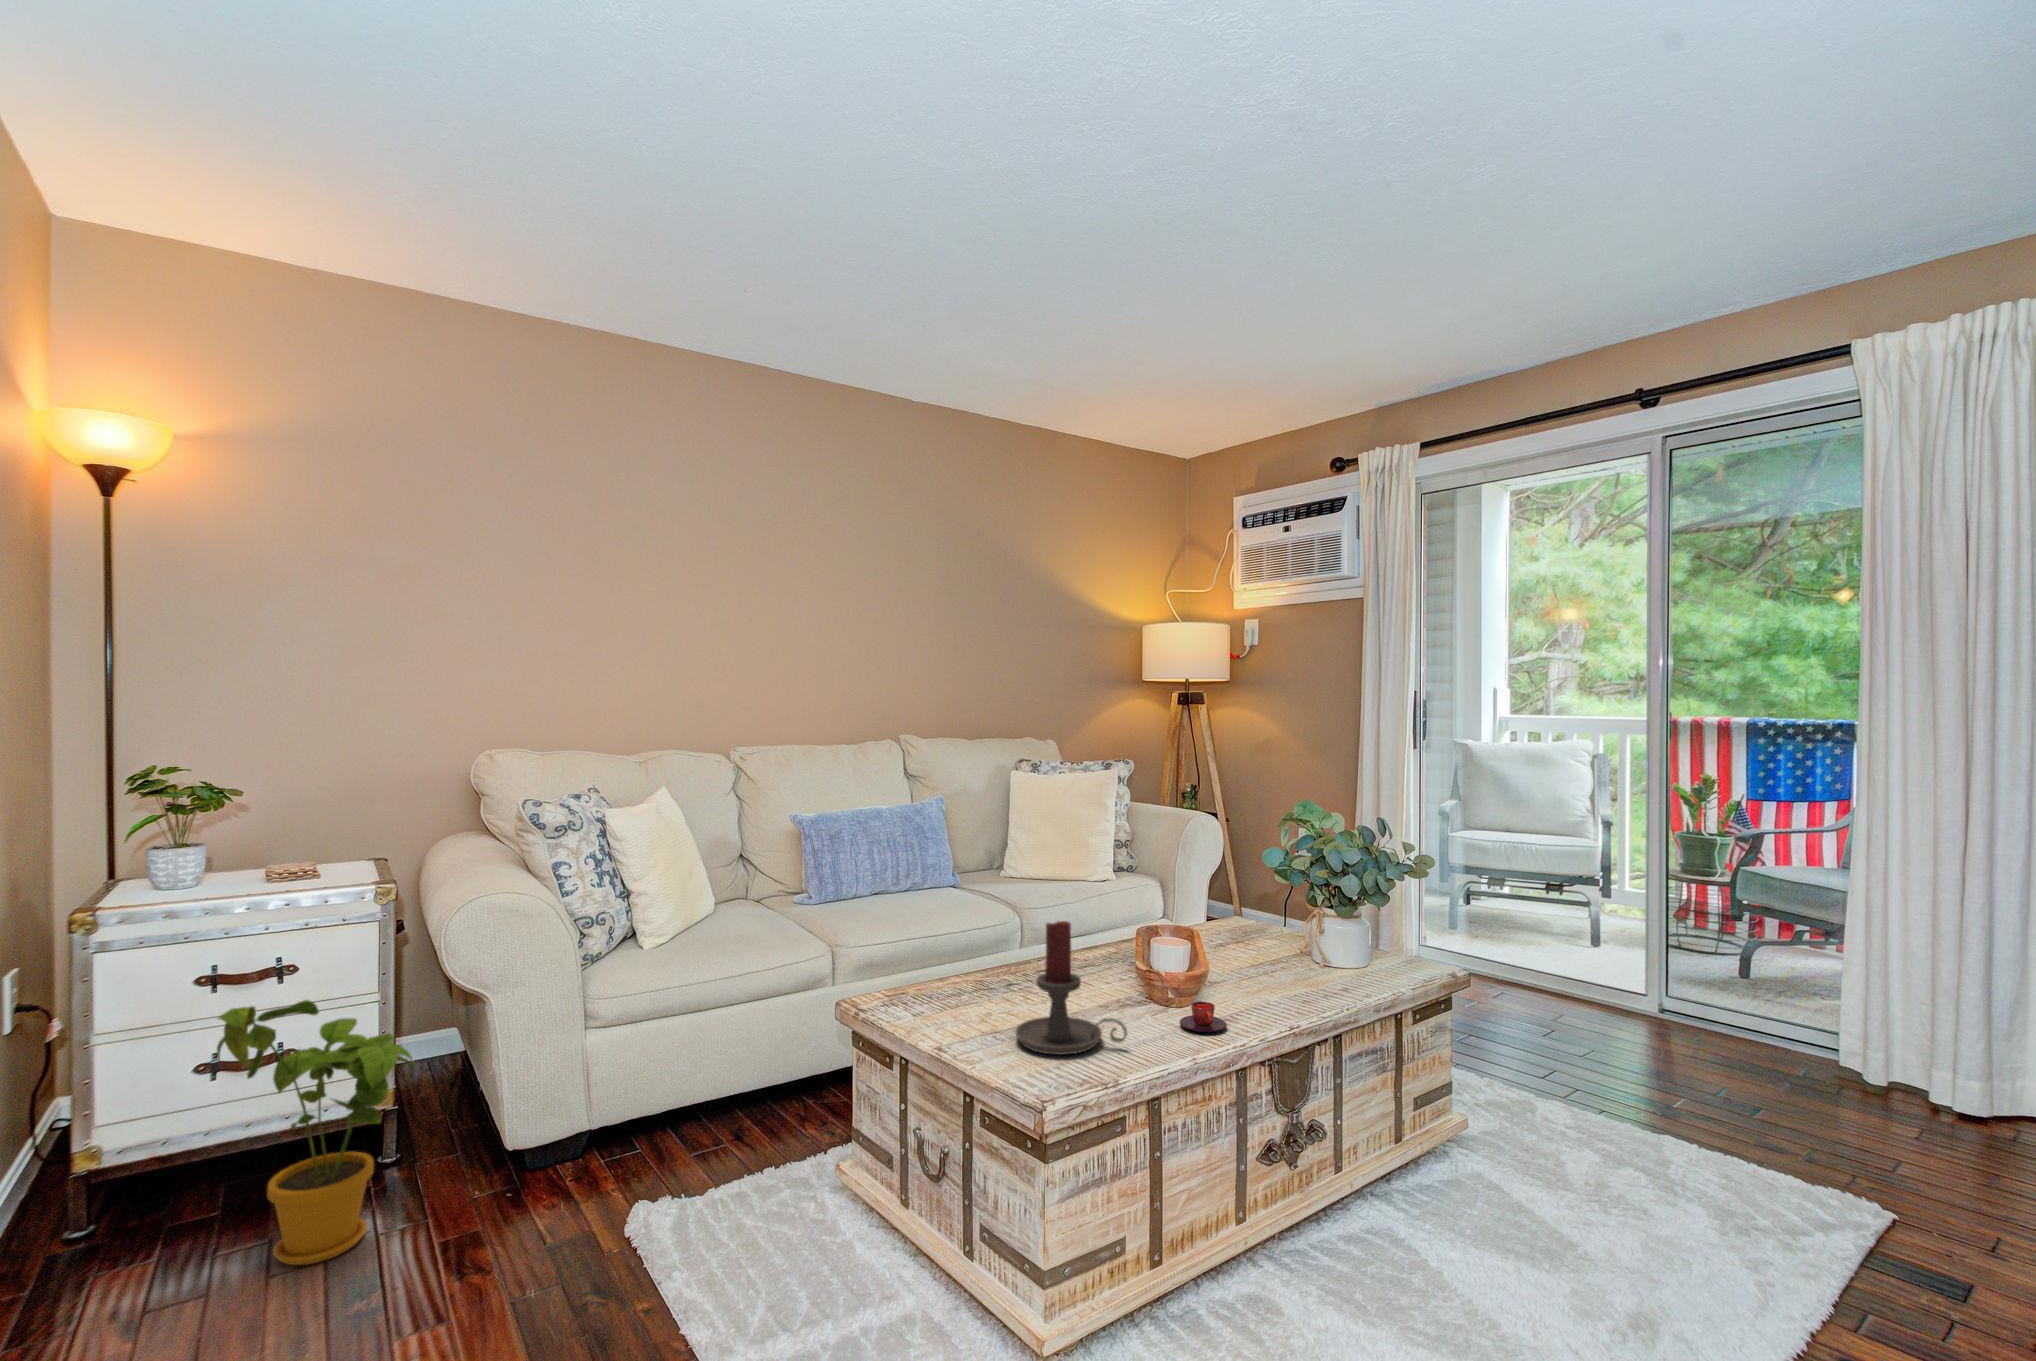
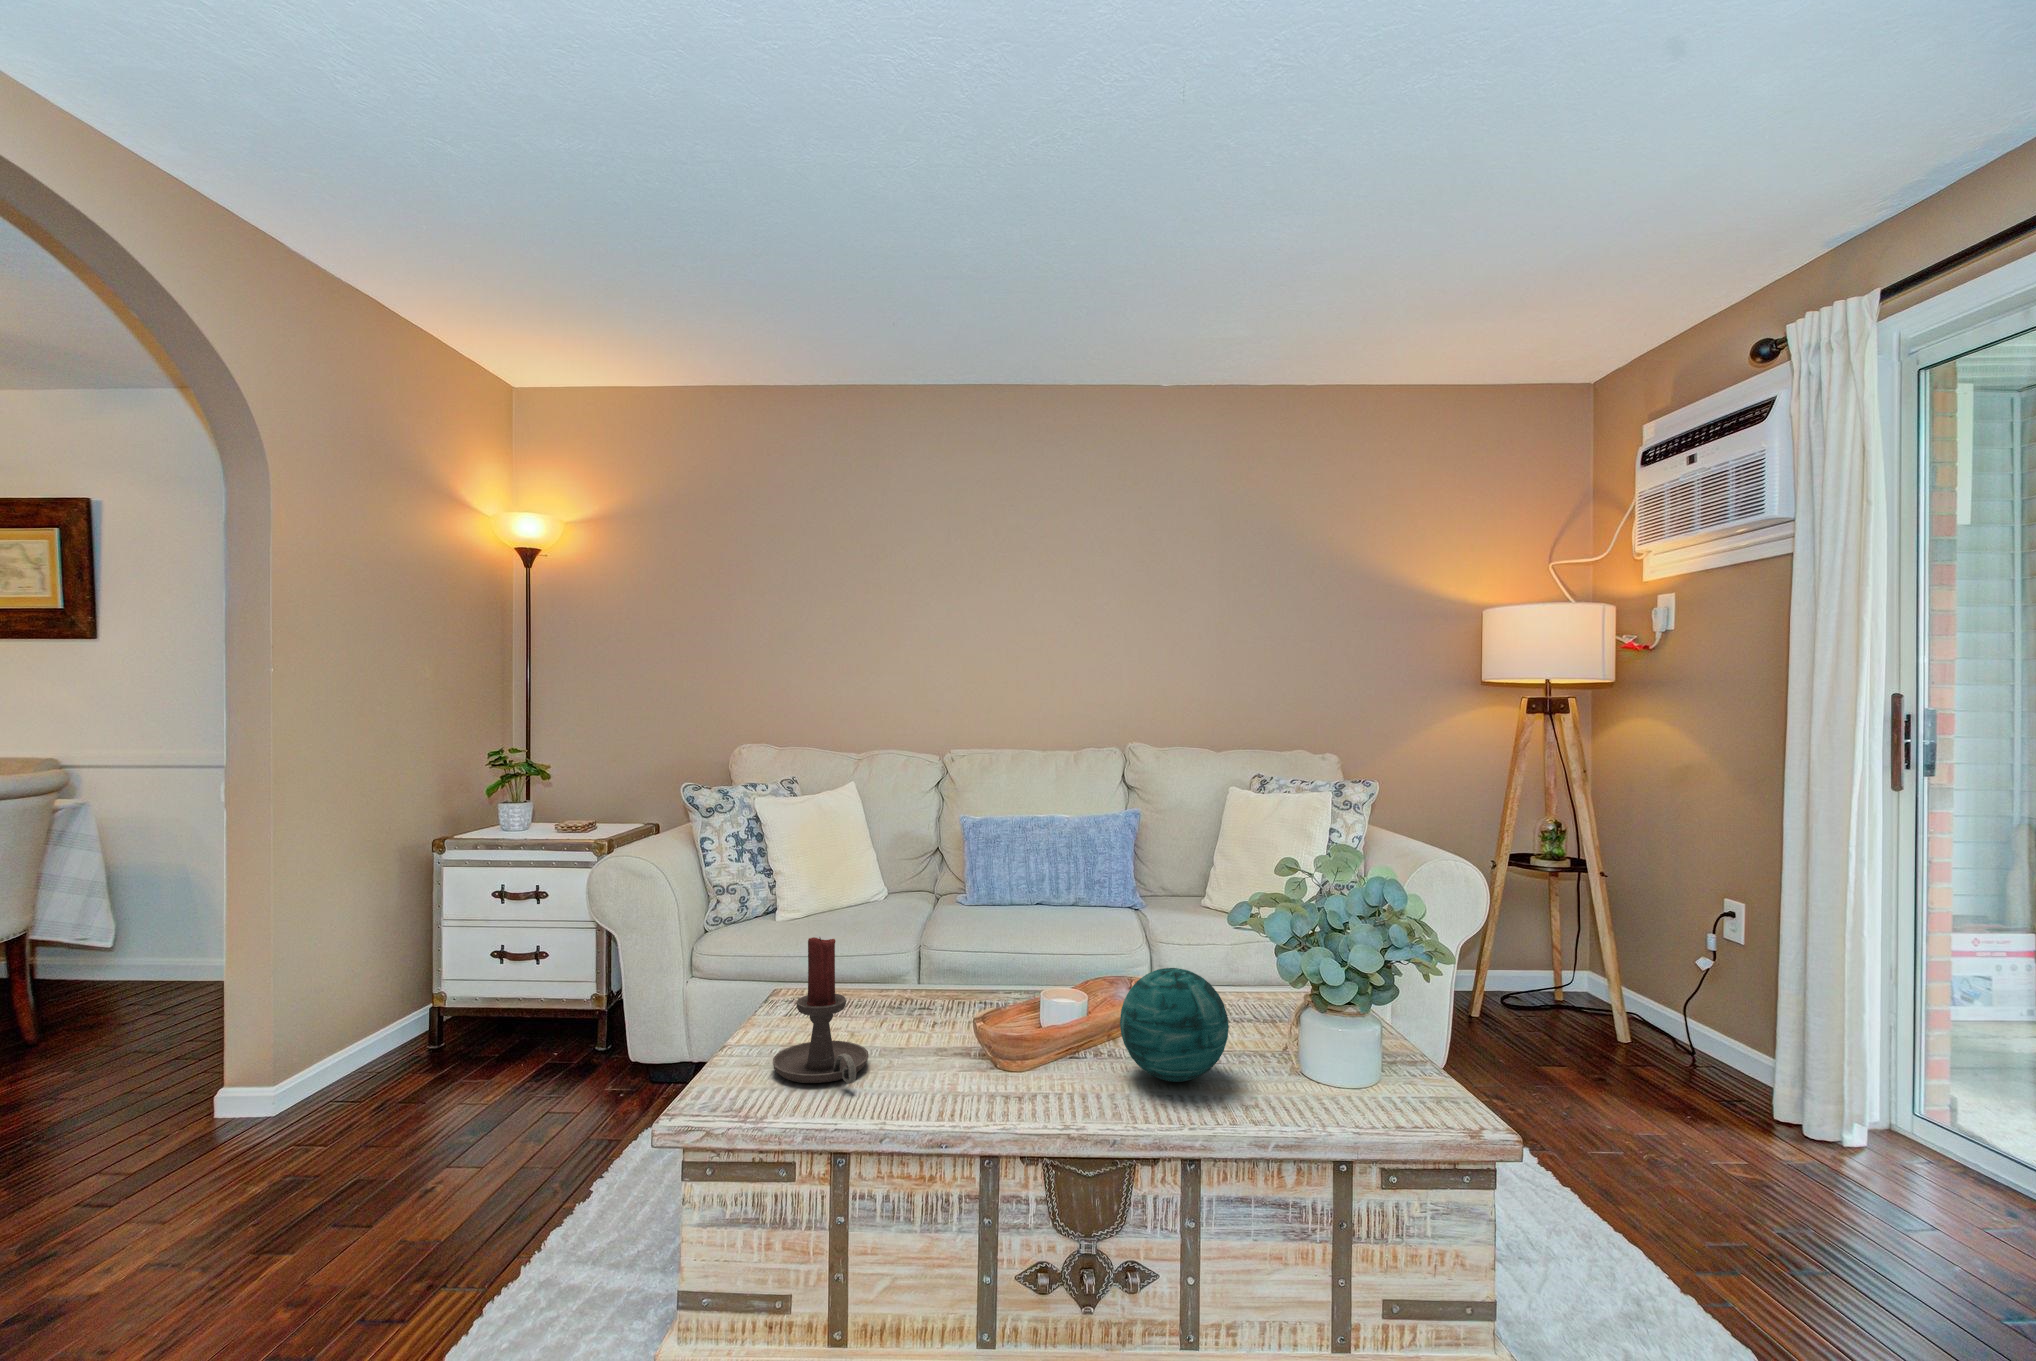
decorative orb: none [1237,903,1322,988] -> present [1120,968,1229,1082]
house plant: present [217,1000,415,1265] -> none [414,911,555,1105]
teacup: present [1180,1002,1227,1032] -> none [951,1064,1007,1103]

